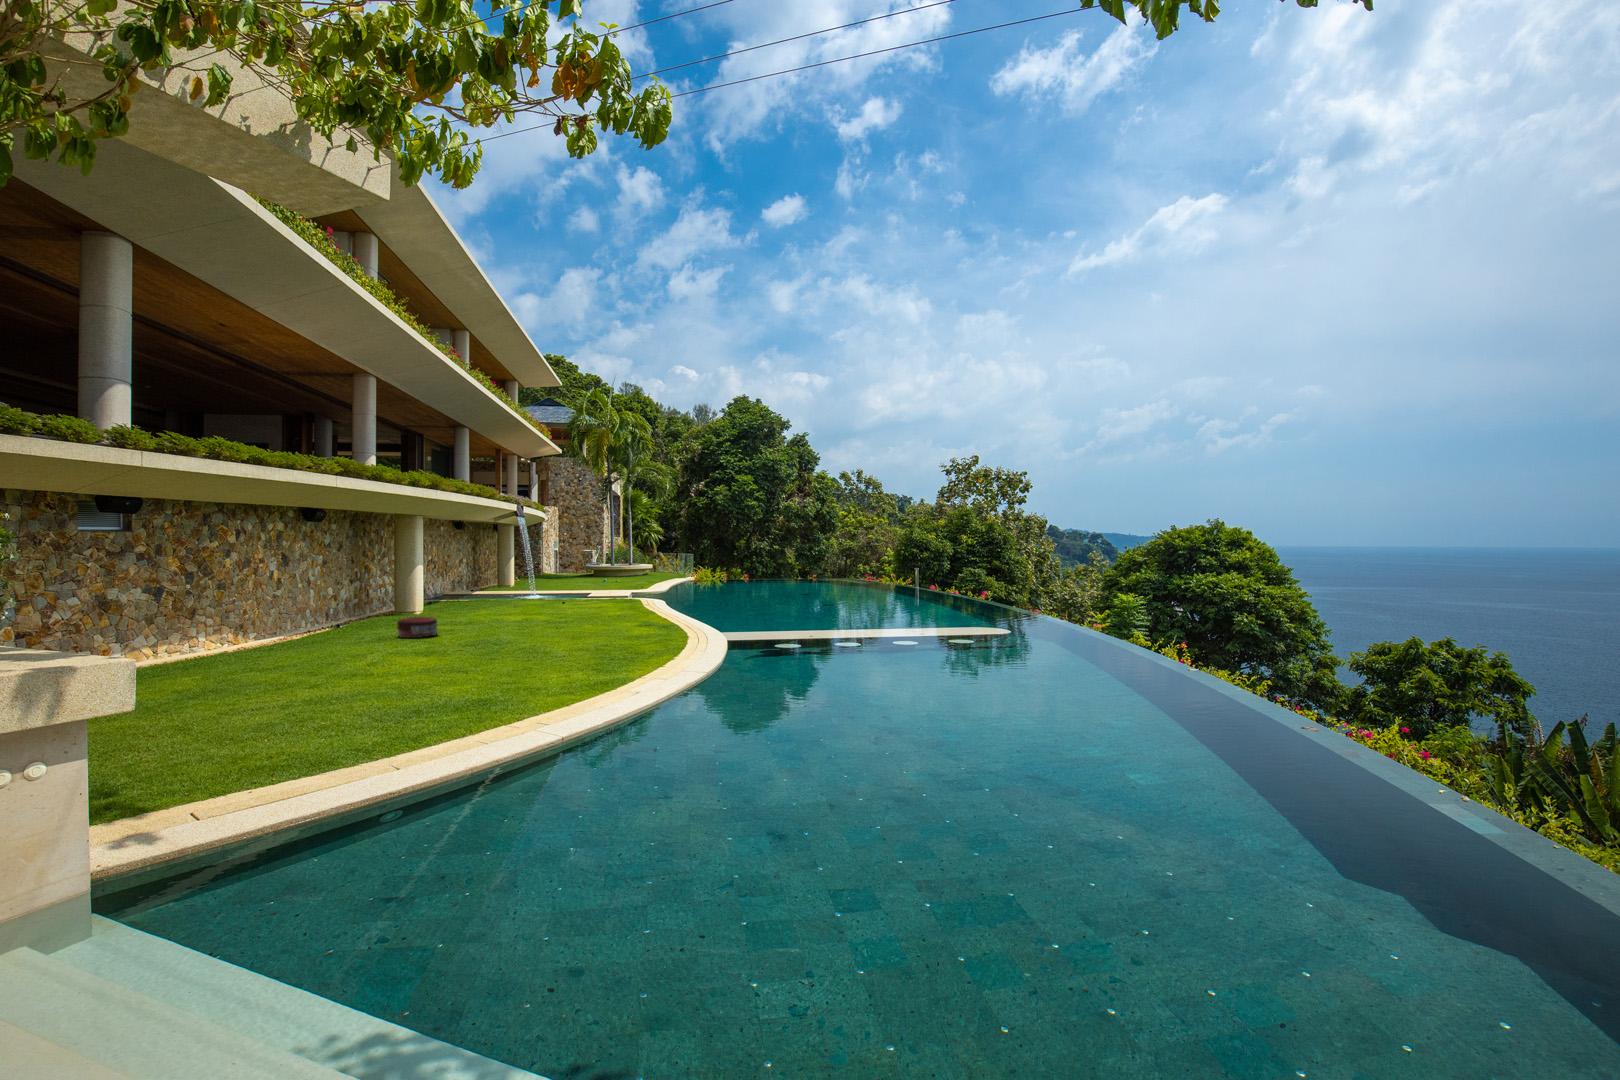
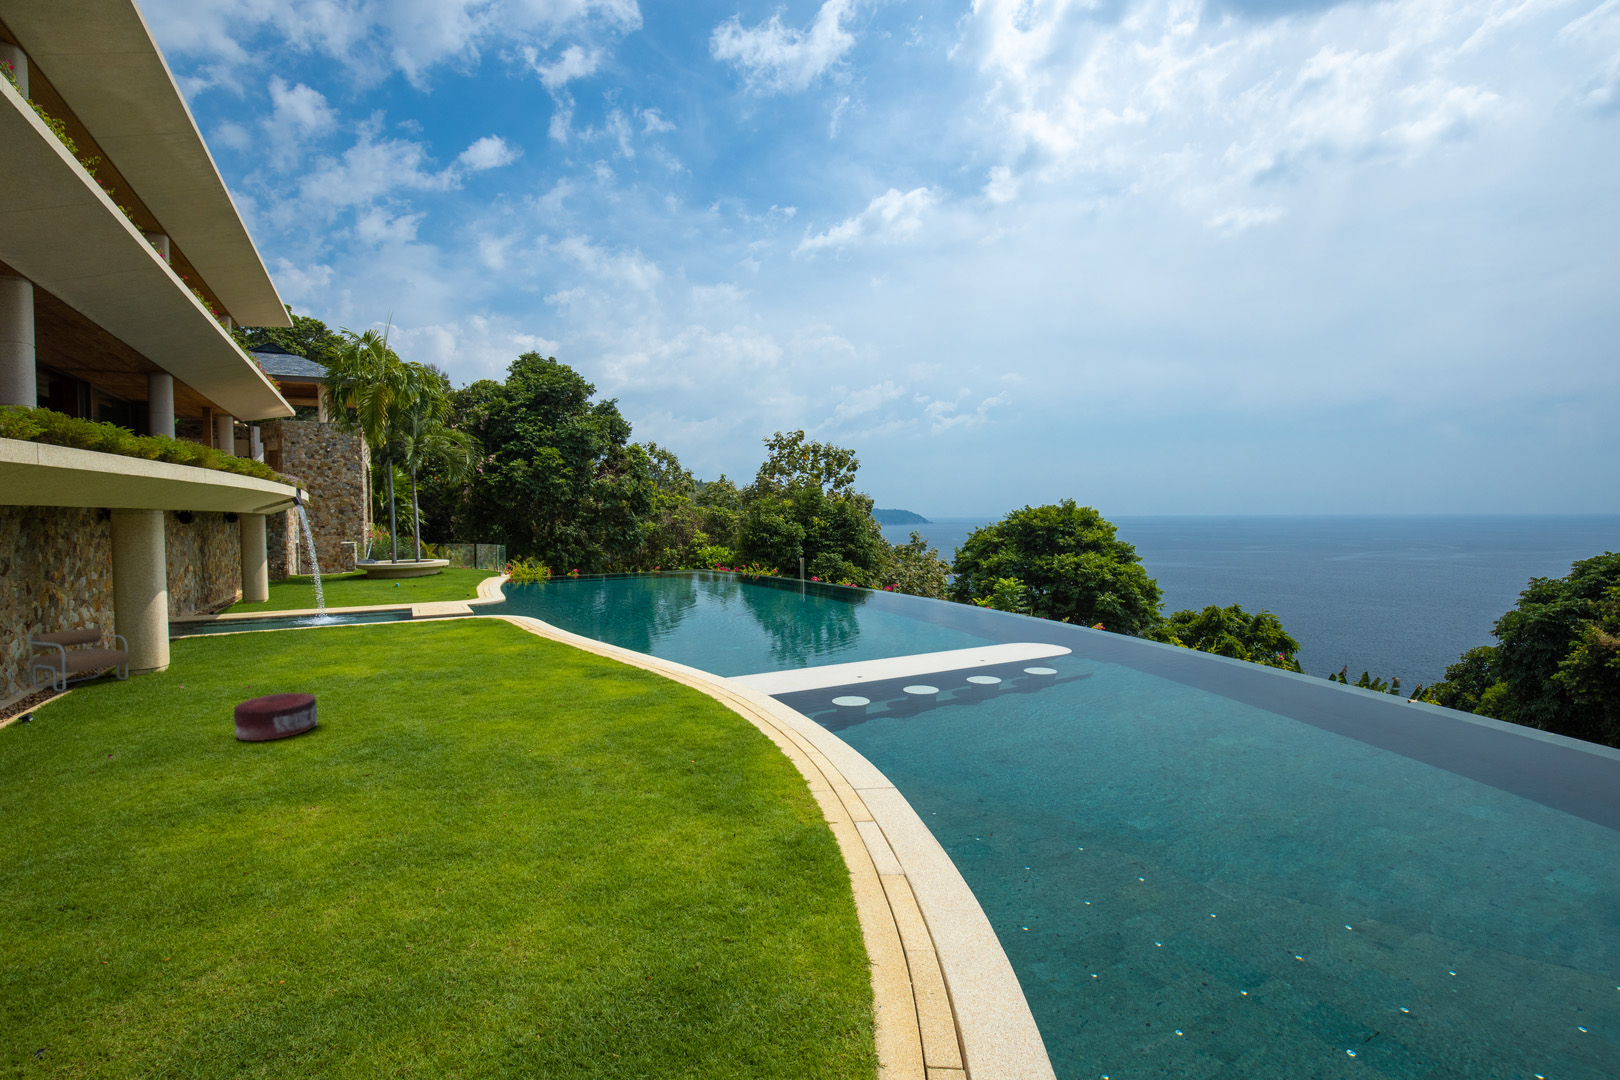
armchair: none [351,585,392,616] -> present [29,628,129,692]

